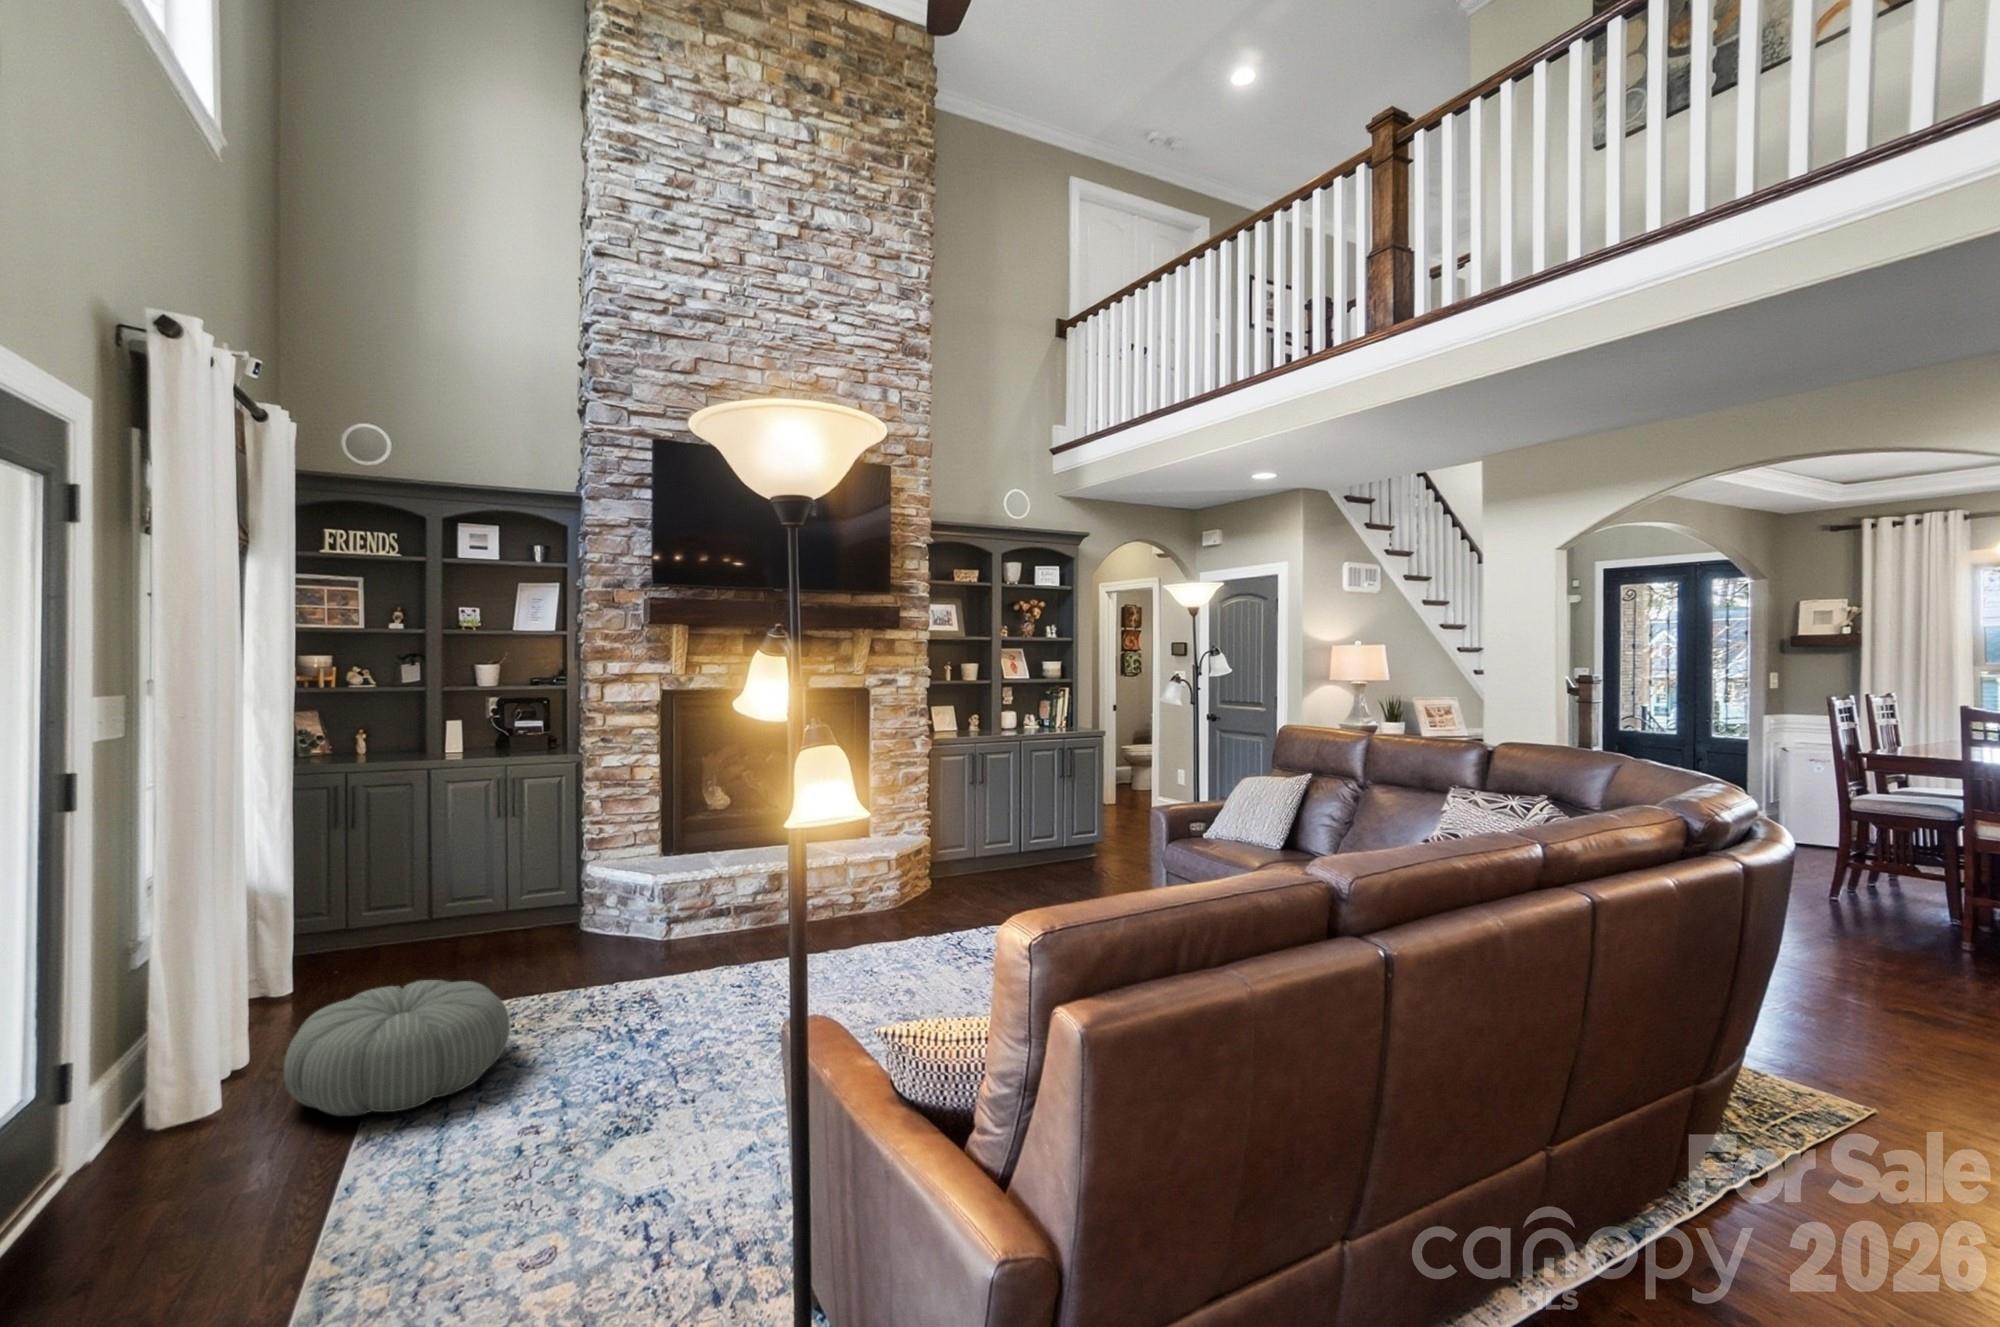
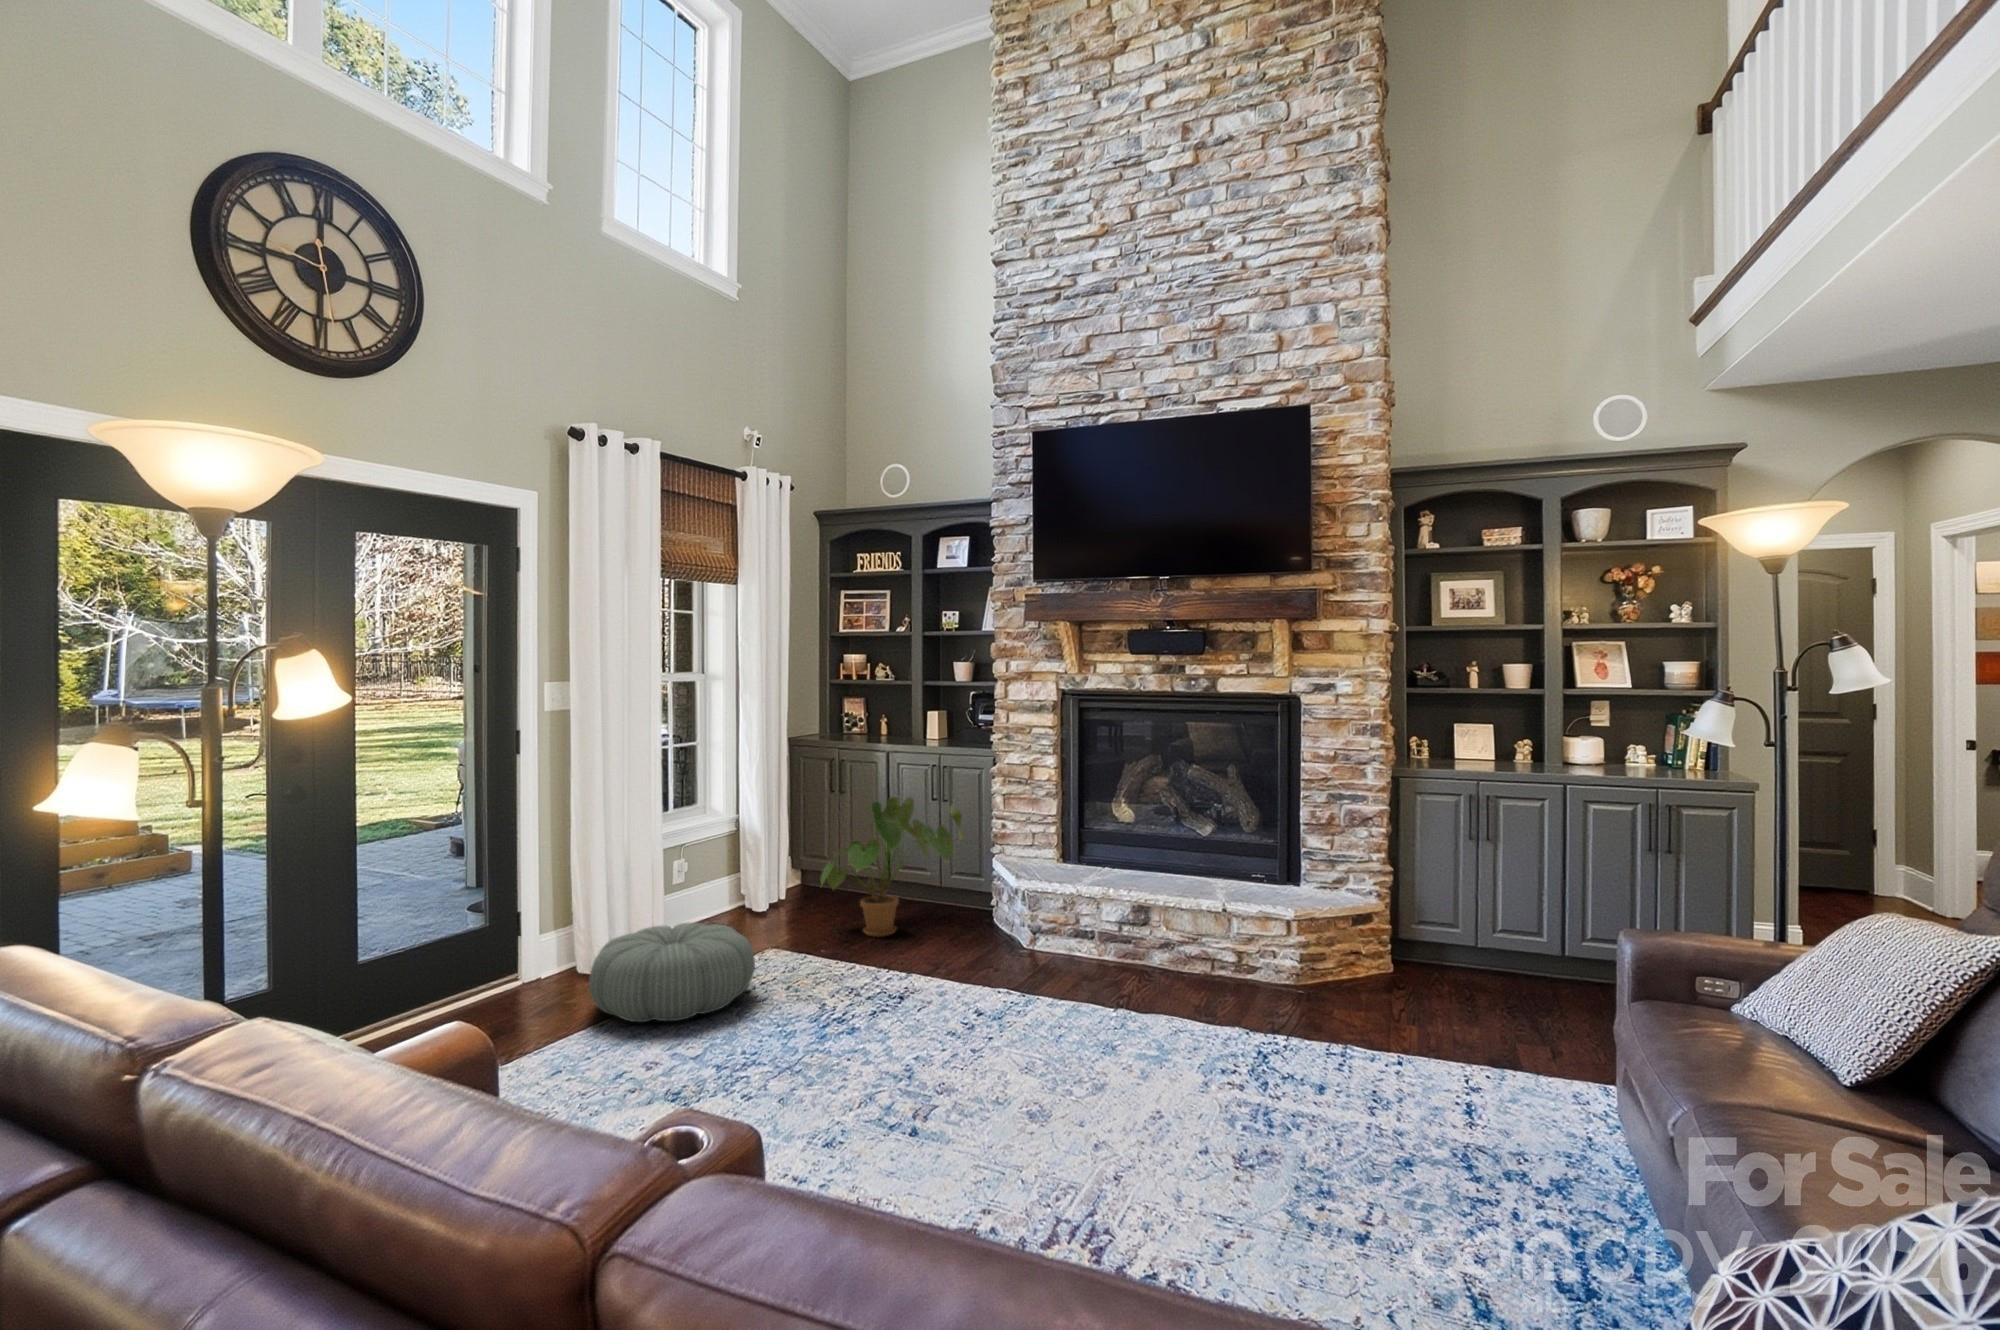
house plant: none [409,811,585,970] -> present [821,797,963,937]

